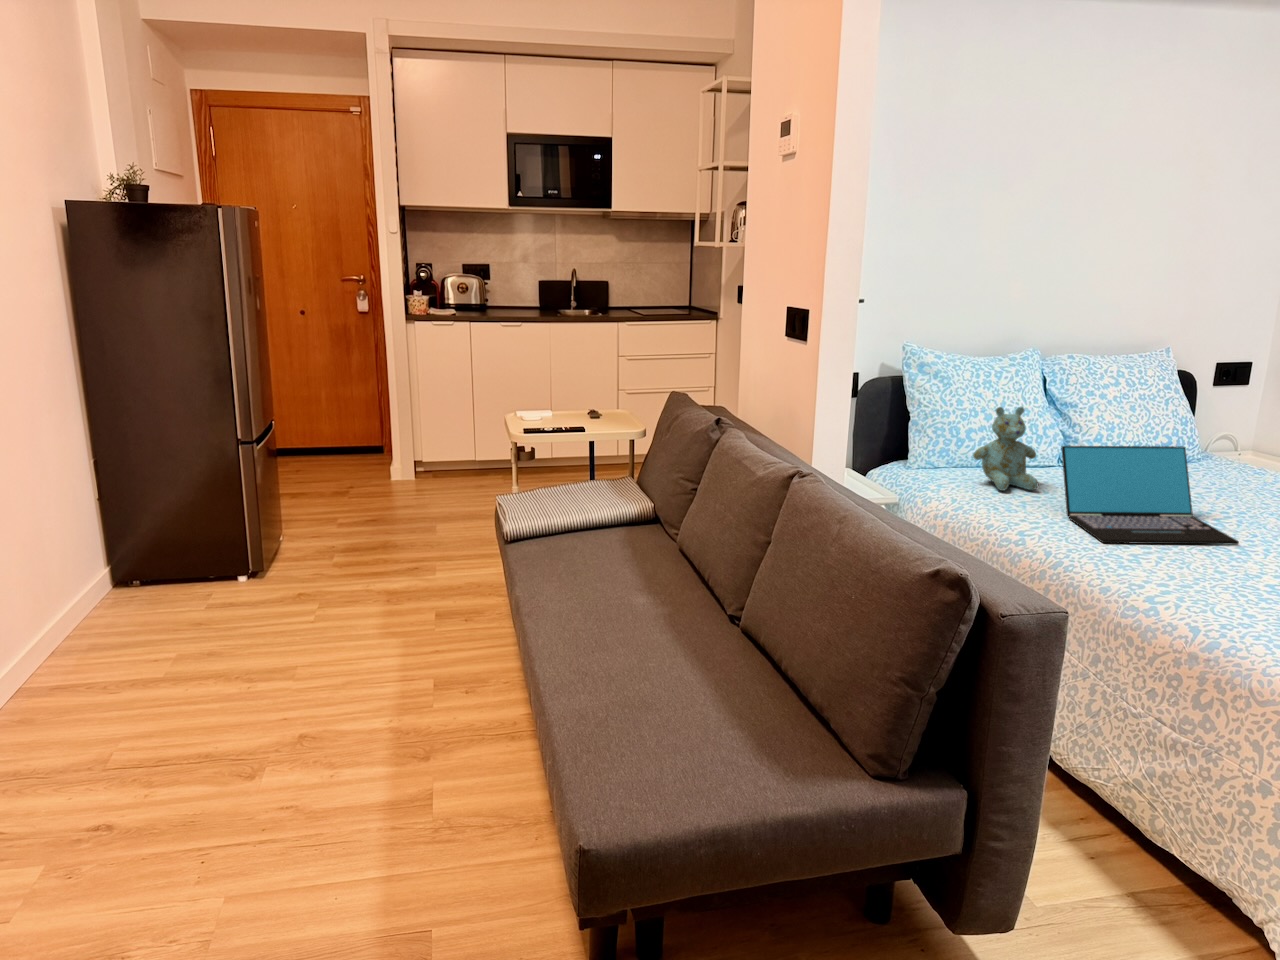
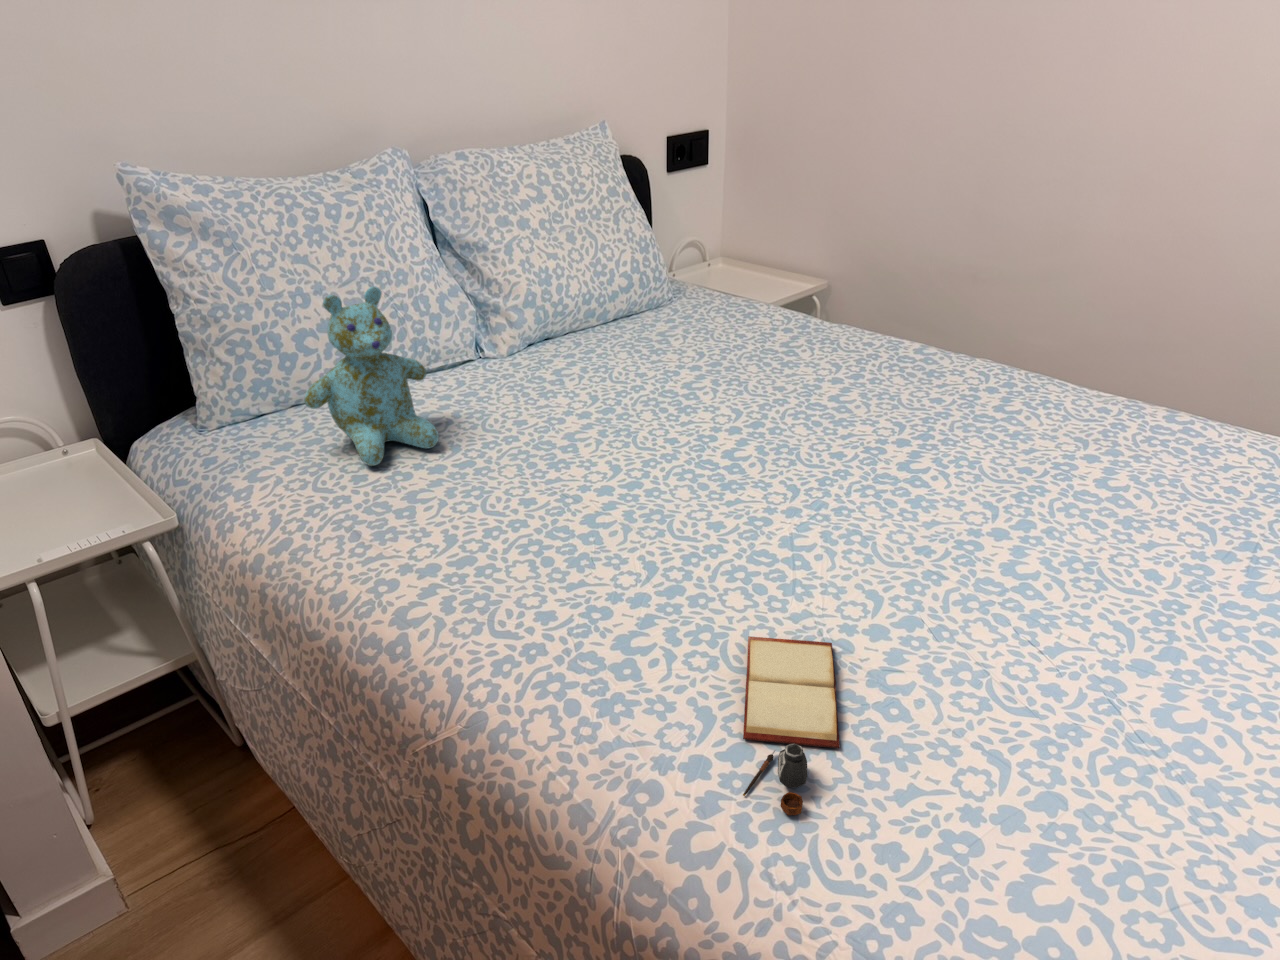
laptop: present [1061,446,1239,545] -> none [455,330,784,599]
book: none [1179,567,1246,606] -> present [743,636,840,815]

